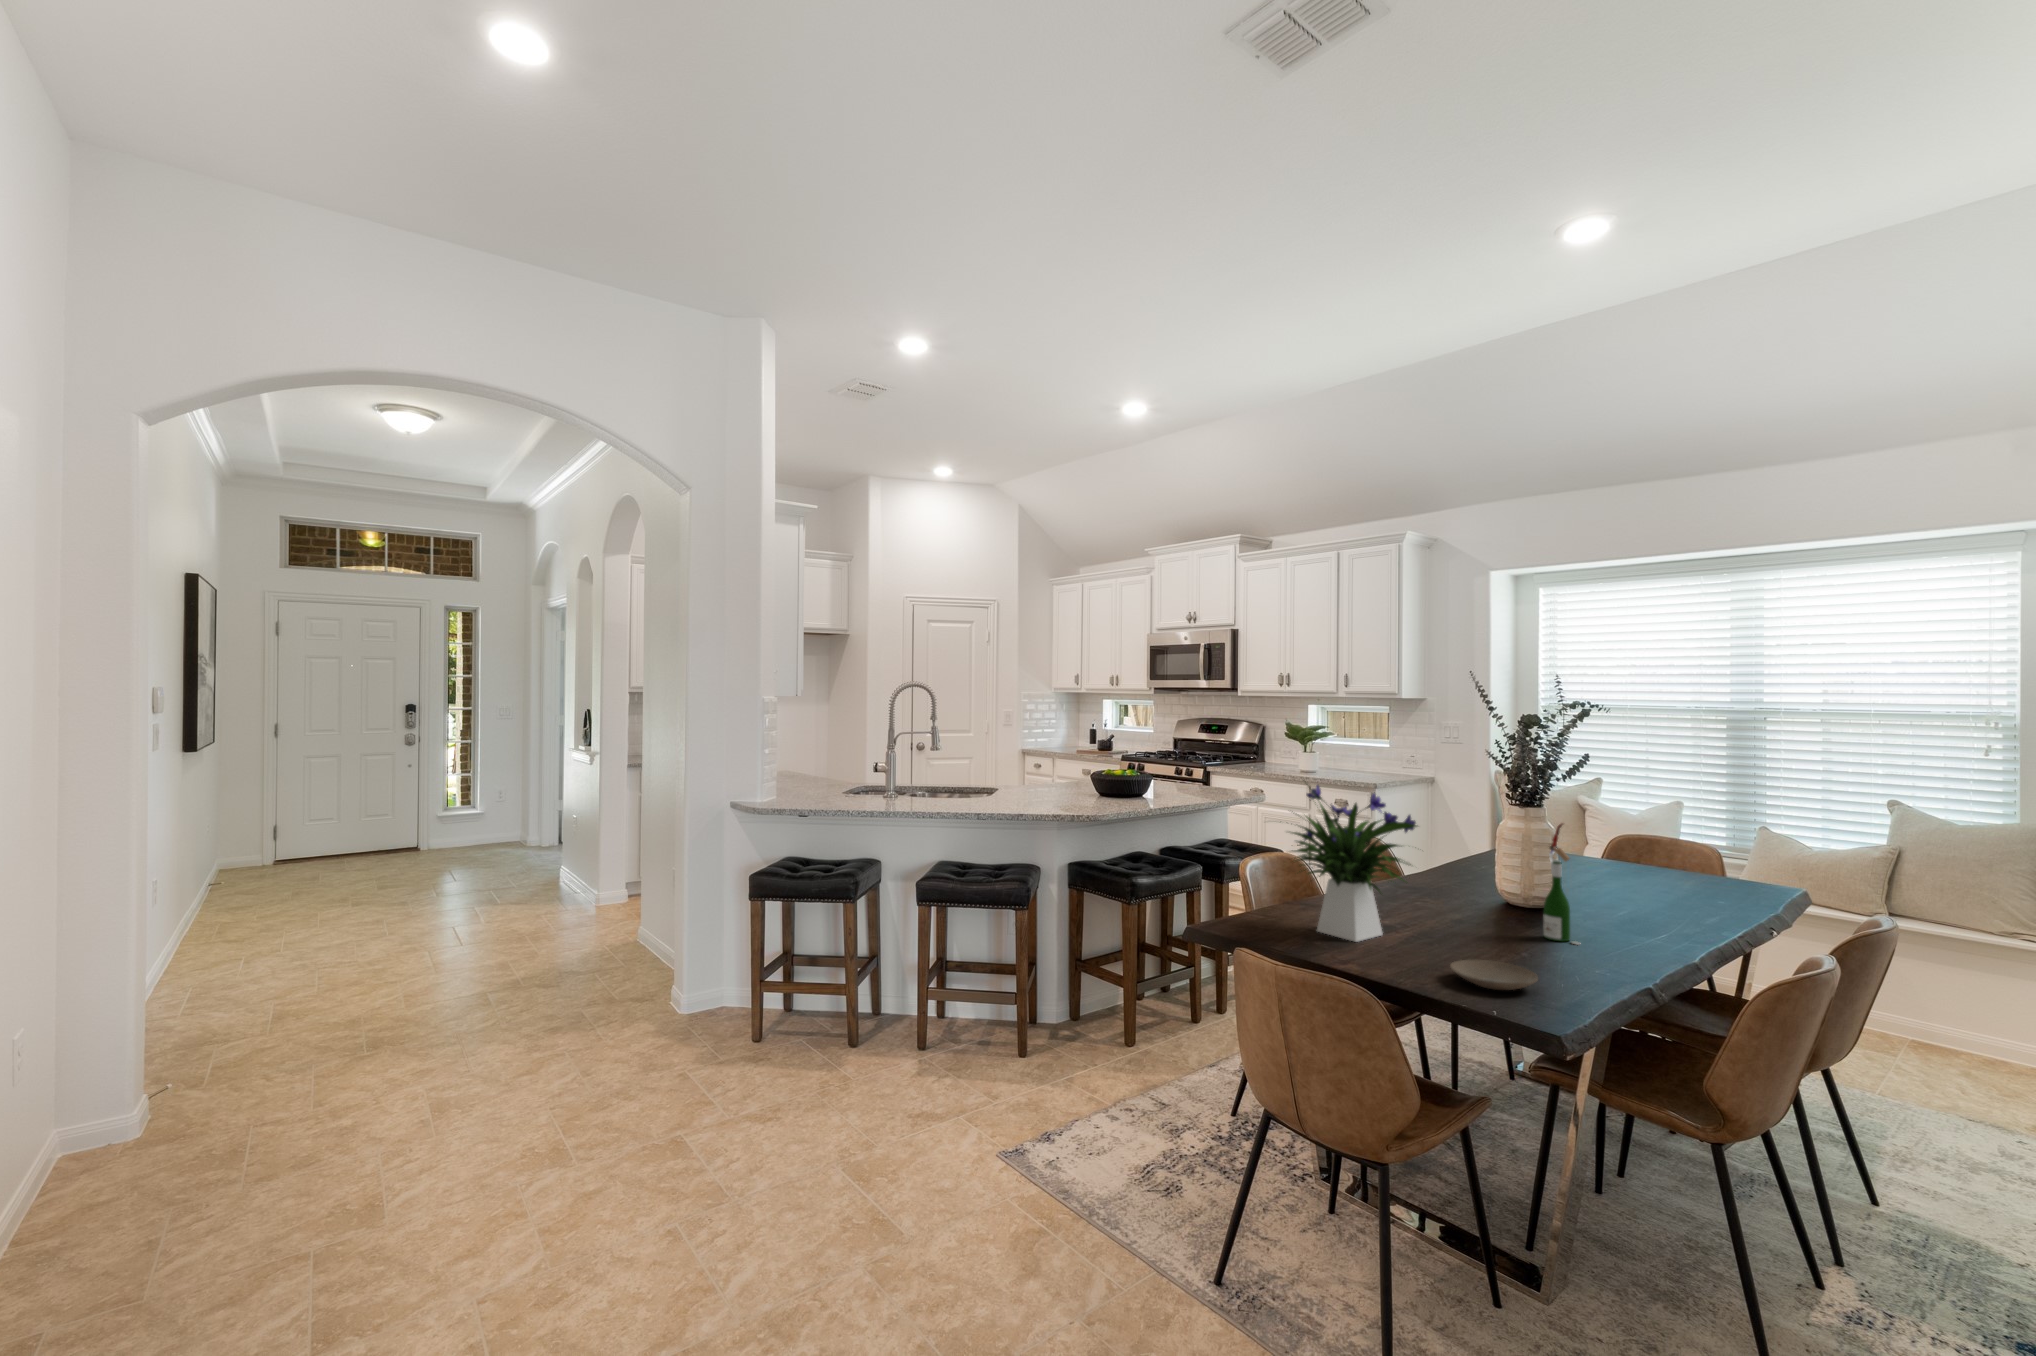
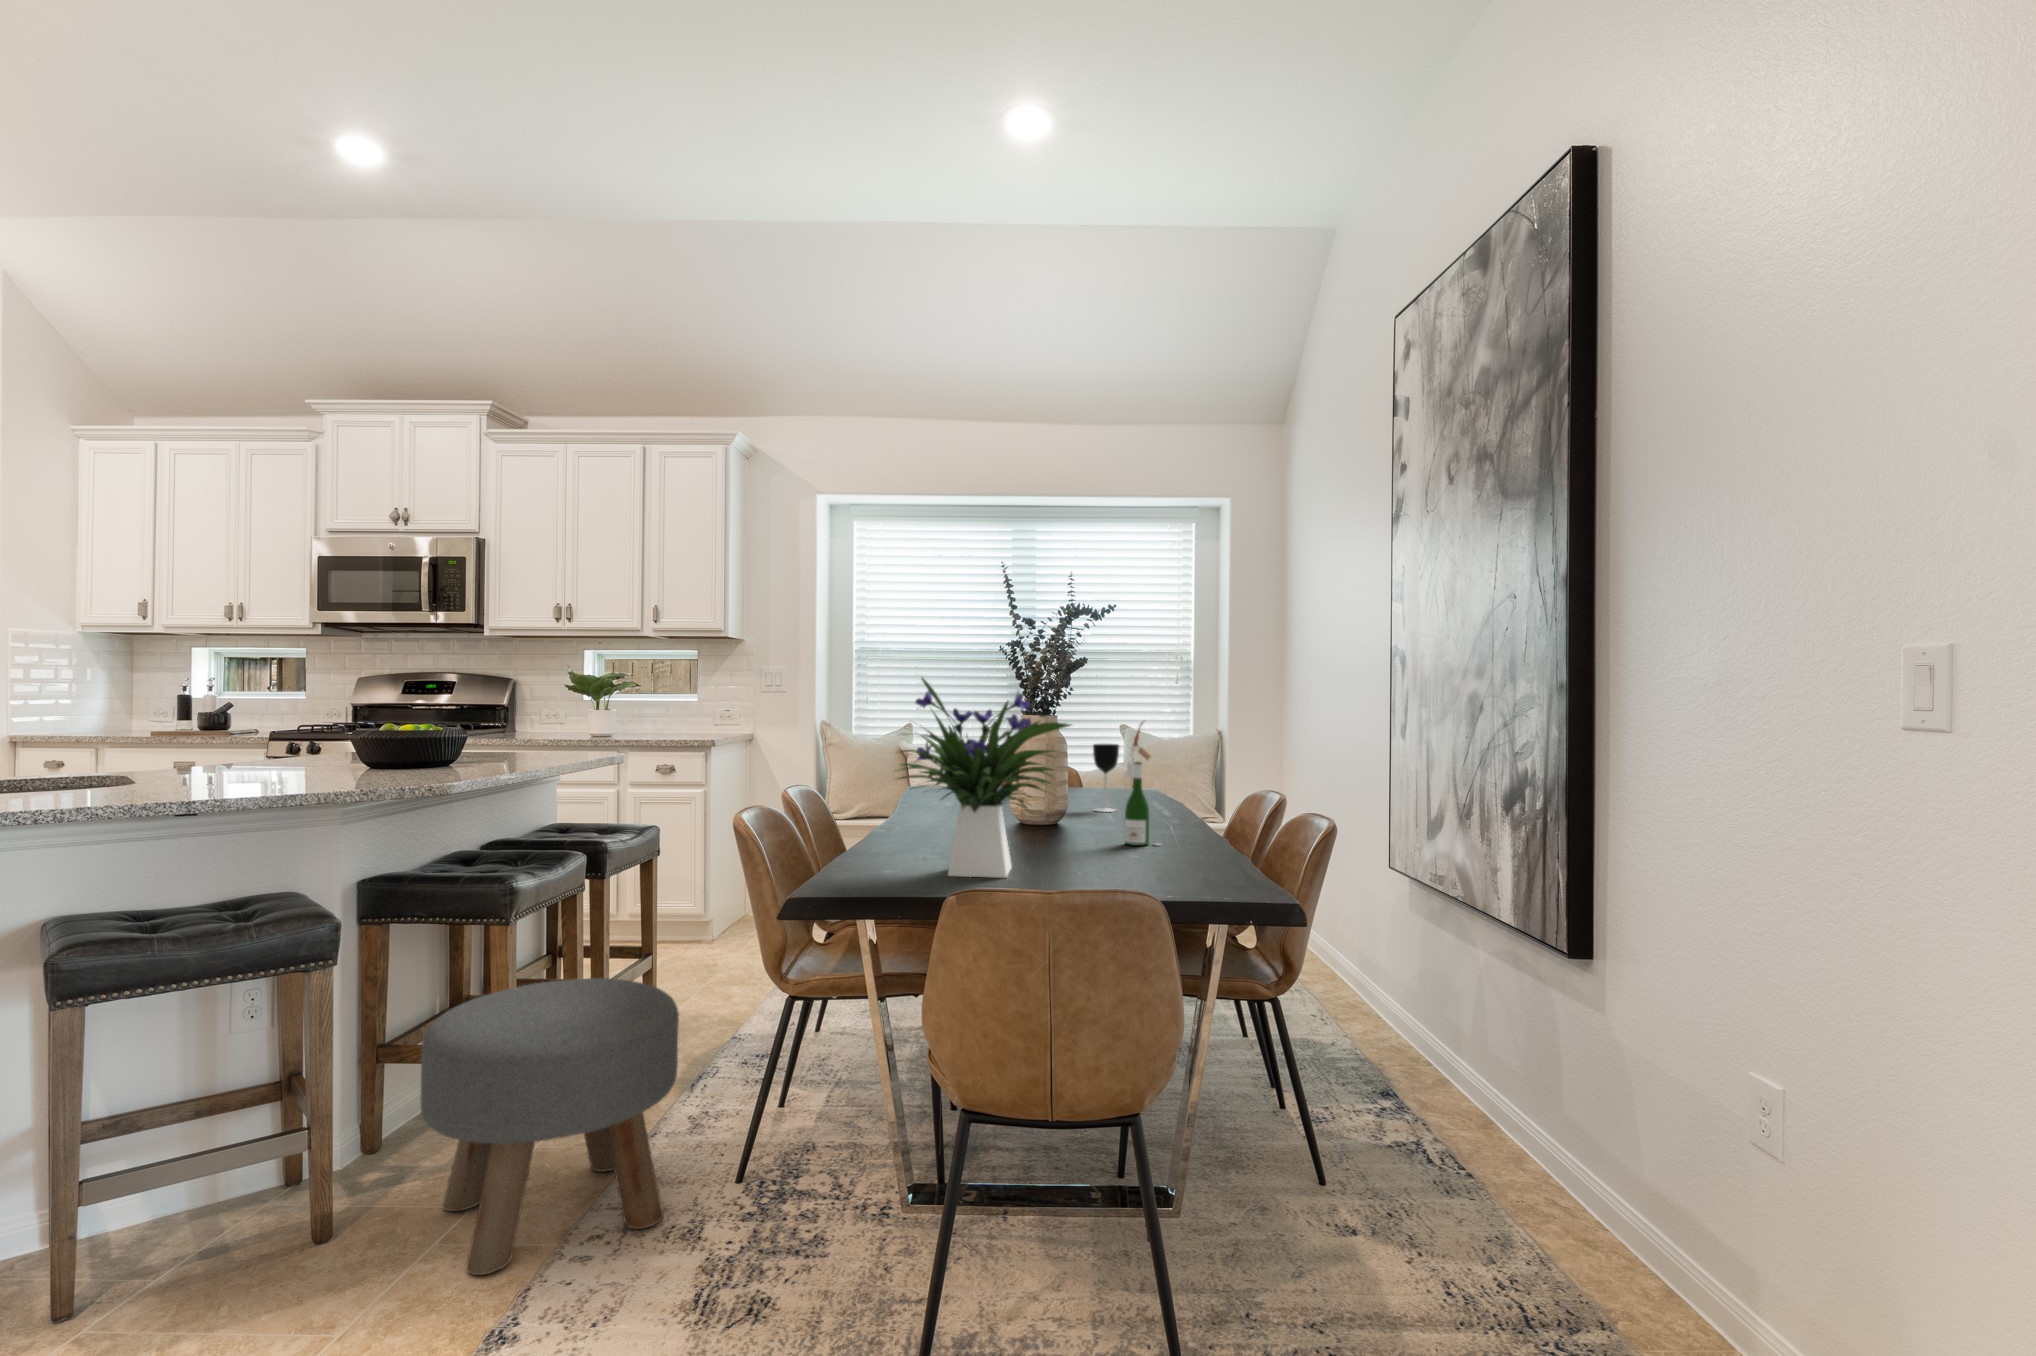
wine glass: none [1617,833,1649,903] -> present [1093,744,1119,812]
ottoman: none [1050,946,1195,1120] -> present [421,978,679,1275]
plate: present [1450,960,1538,990] -> none [1150,863,1240,889]

